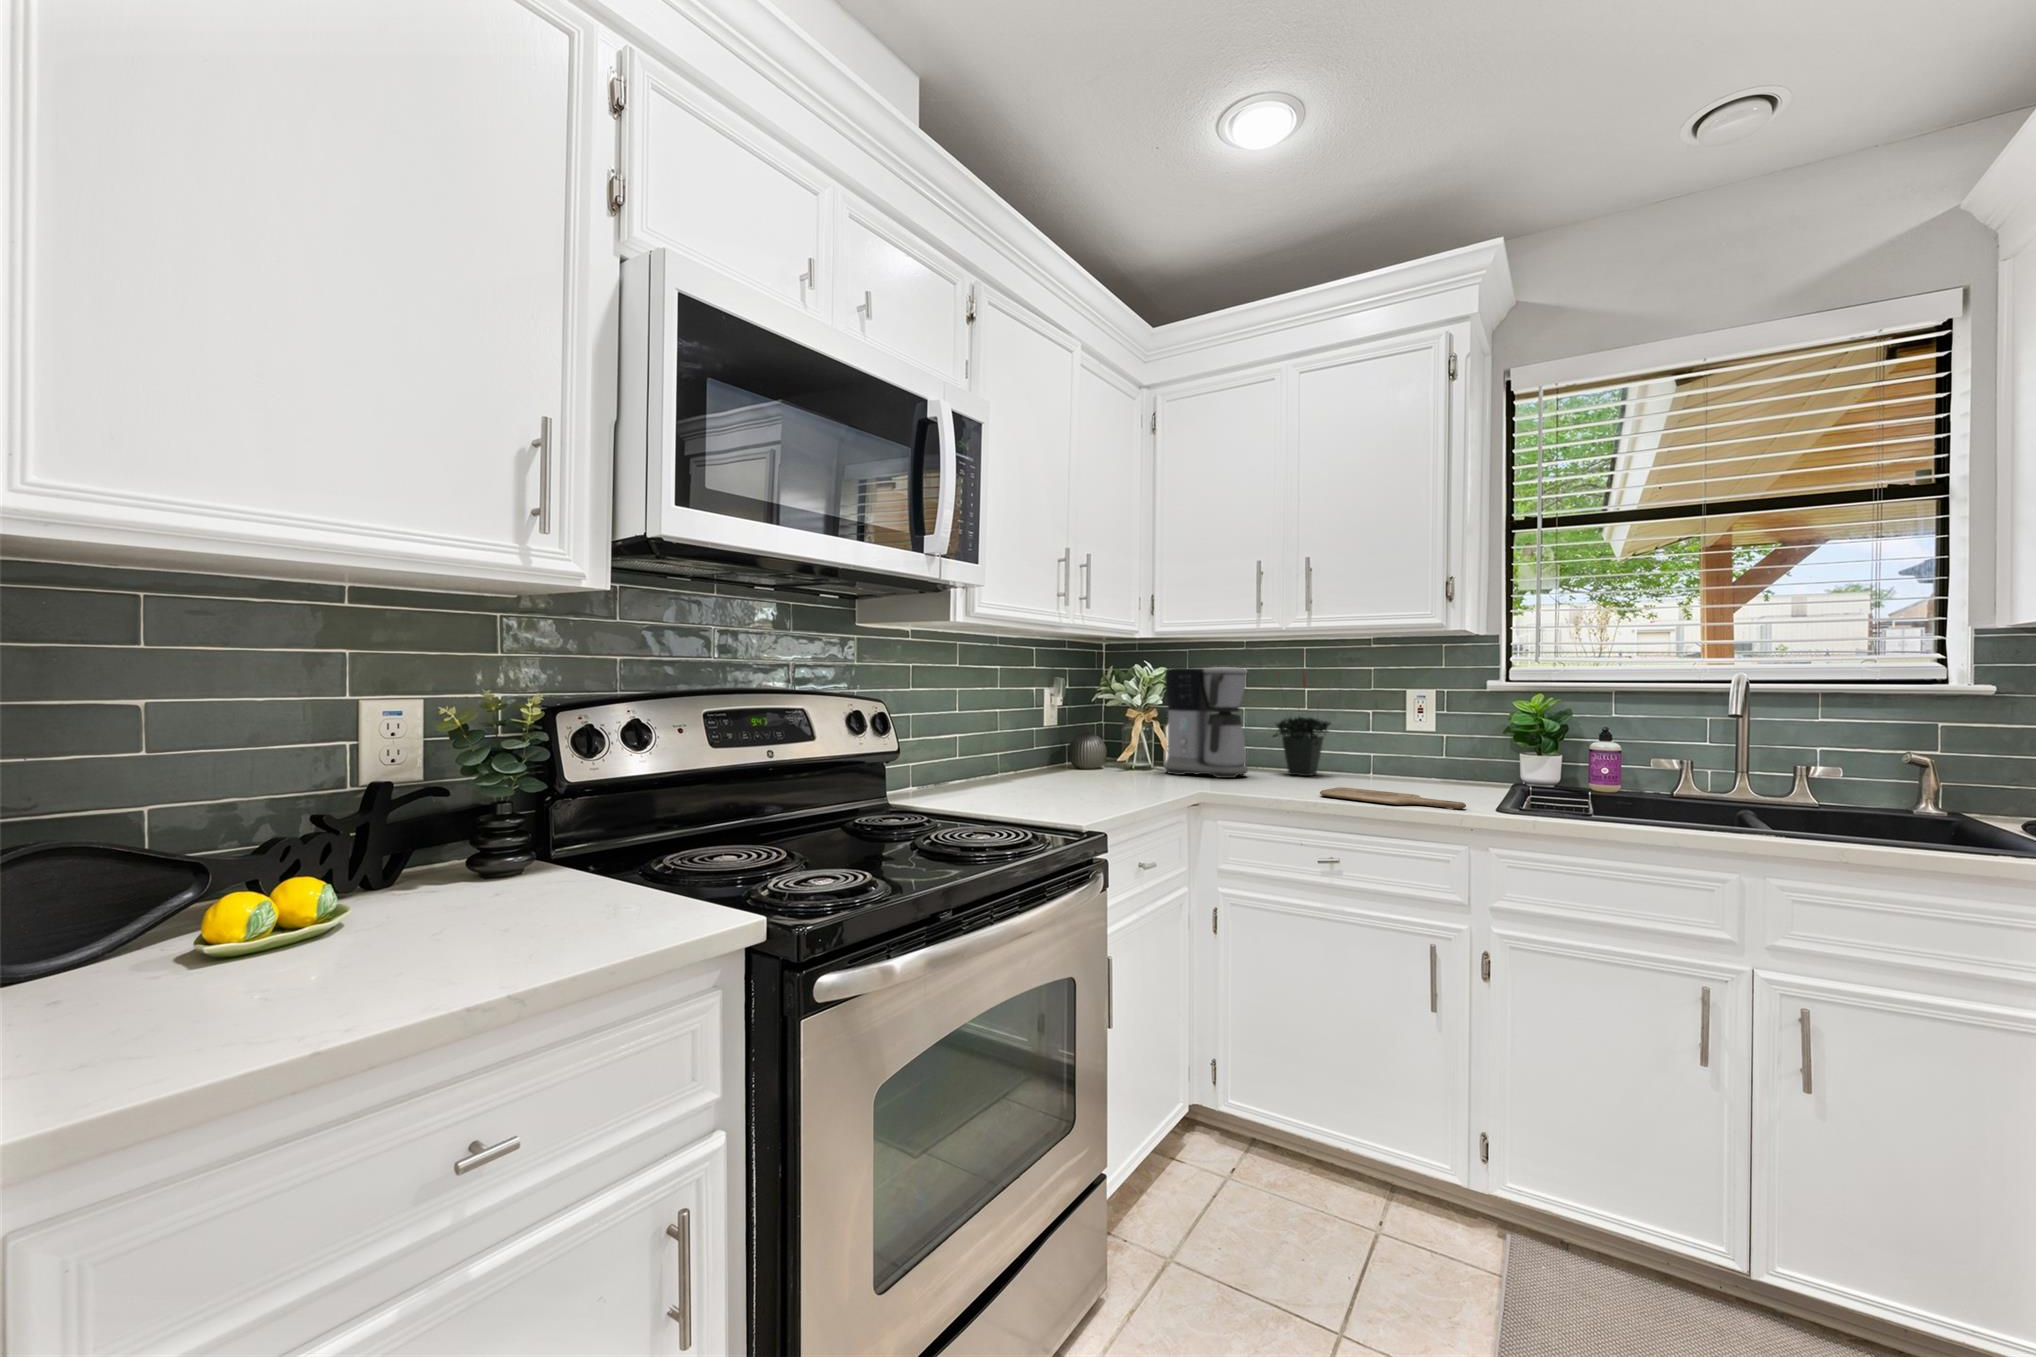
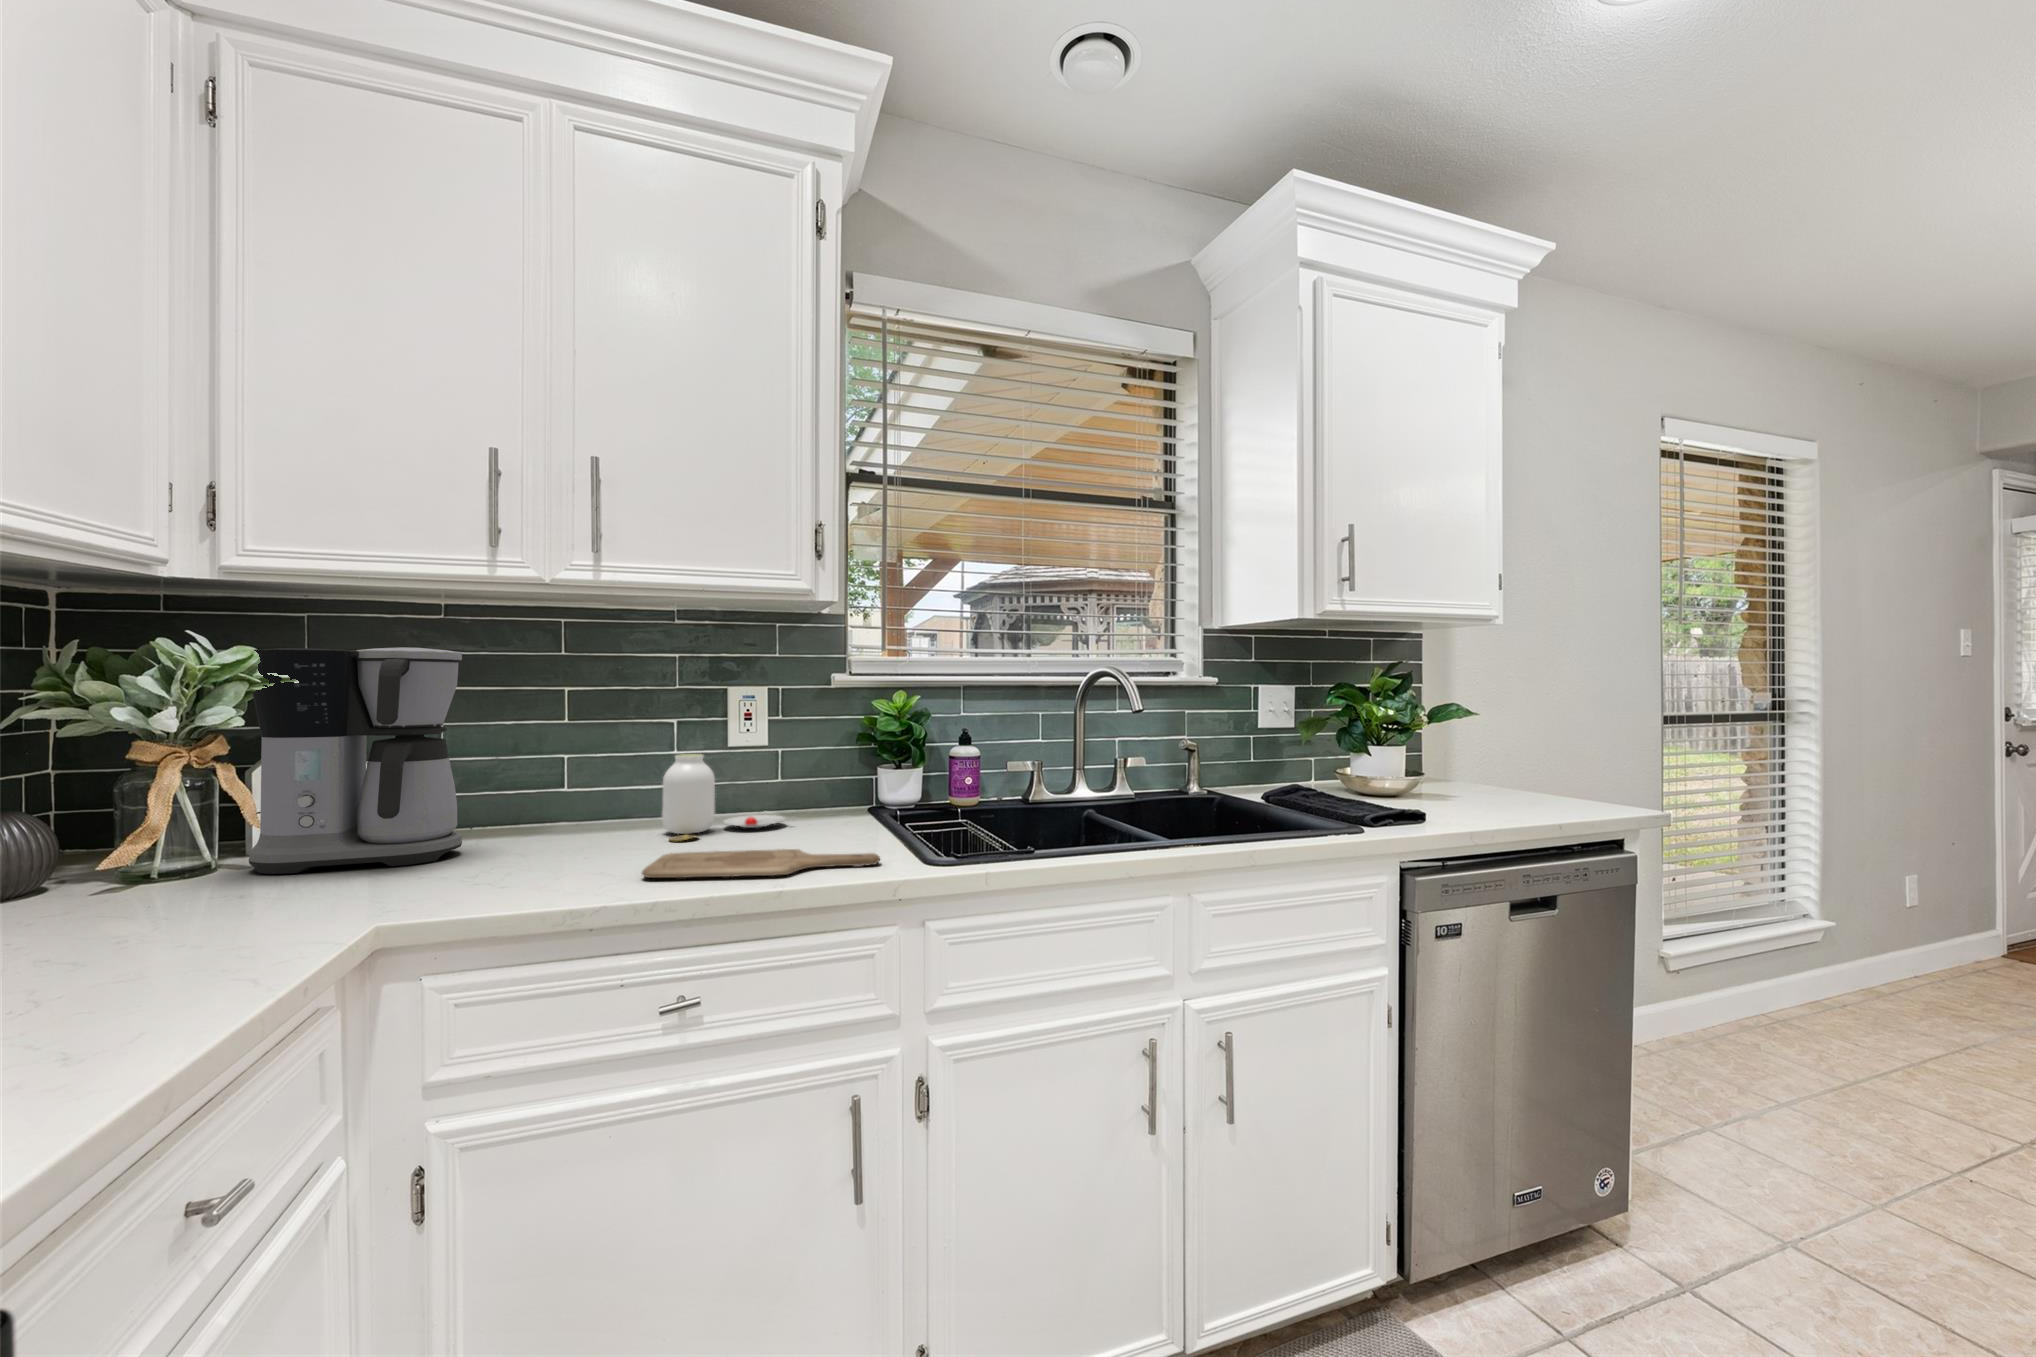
potted plant: present [1273,679,1331,776] -> none [505,652,611,835]
jar: none [1355,733,1444,786] -> present [662,754,786,841]

